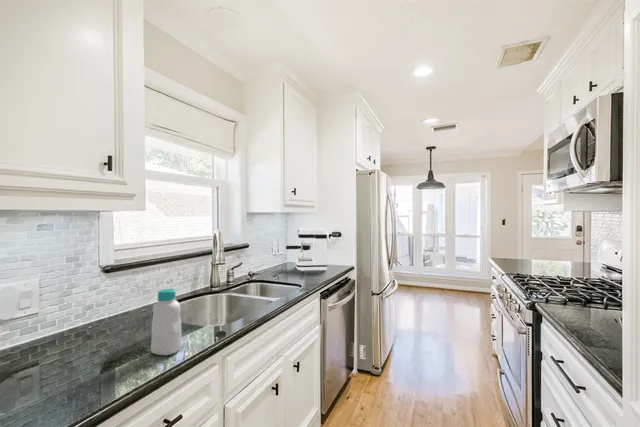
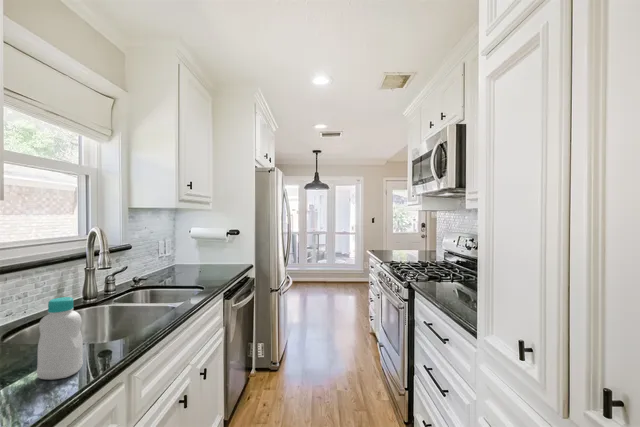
coffee maker: present [286,228,327,271] -> none [176,227,225,273]

